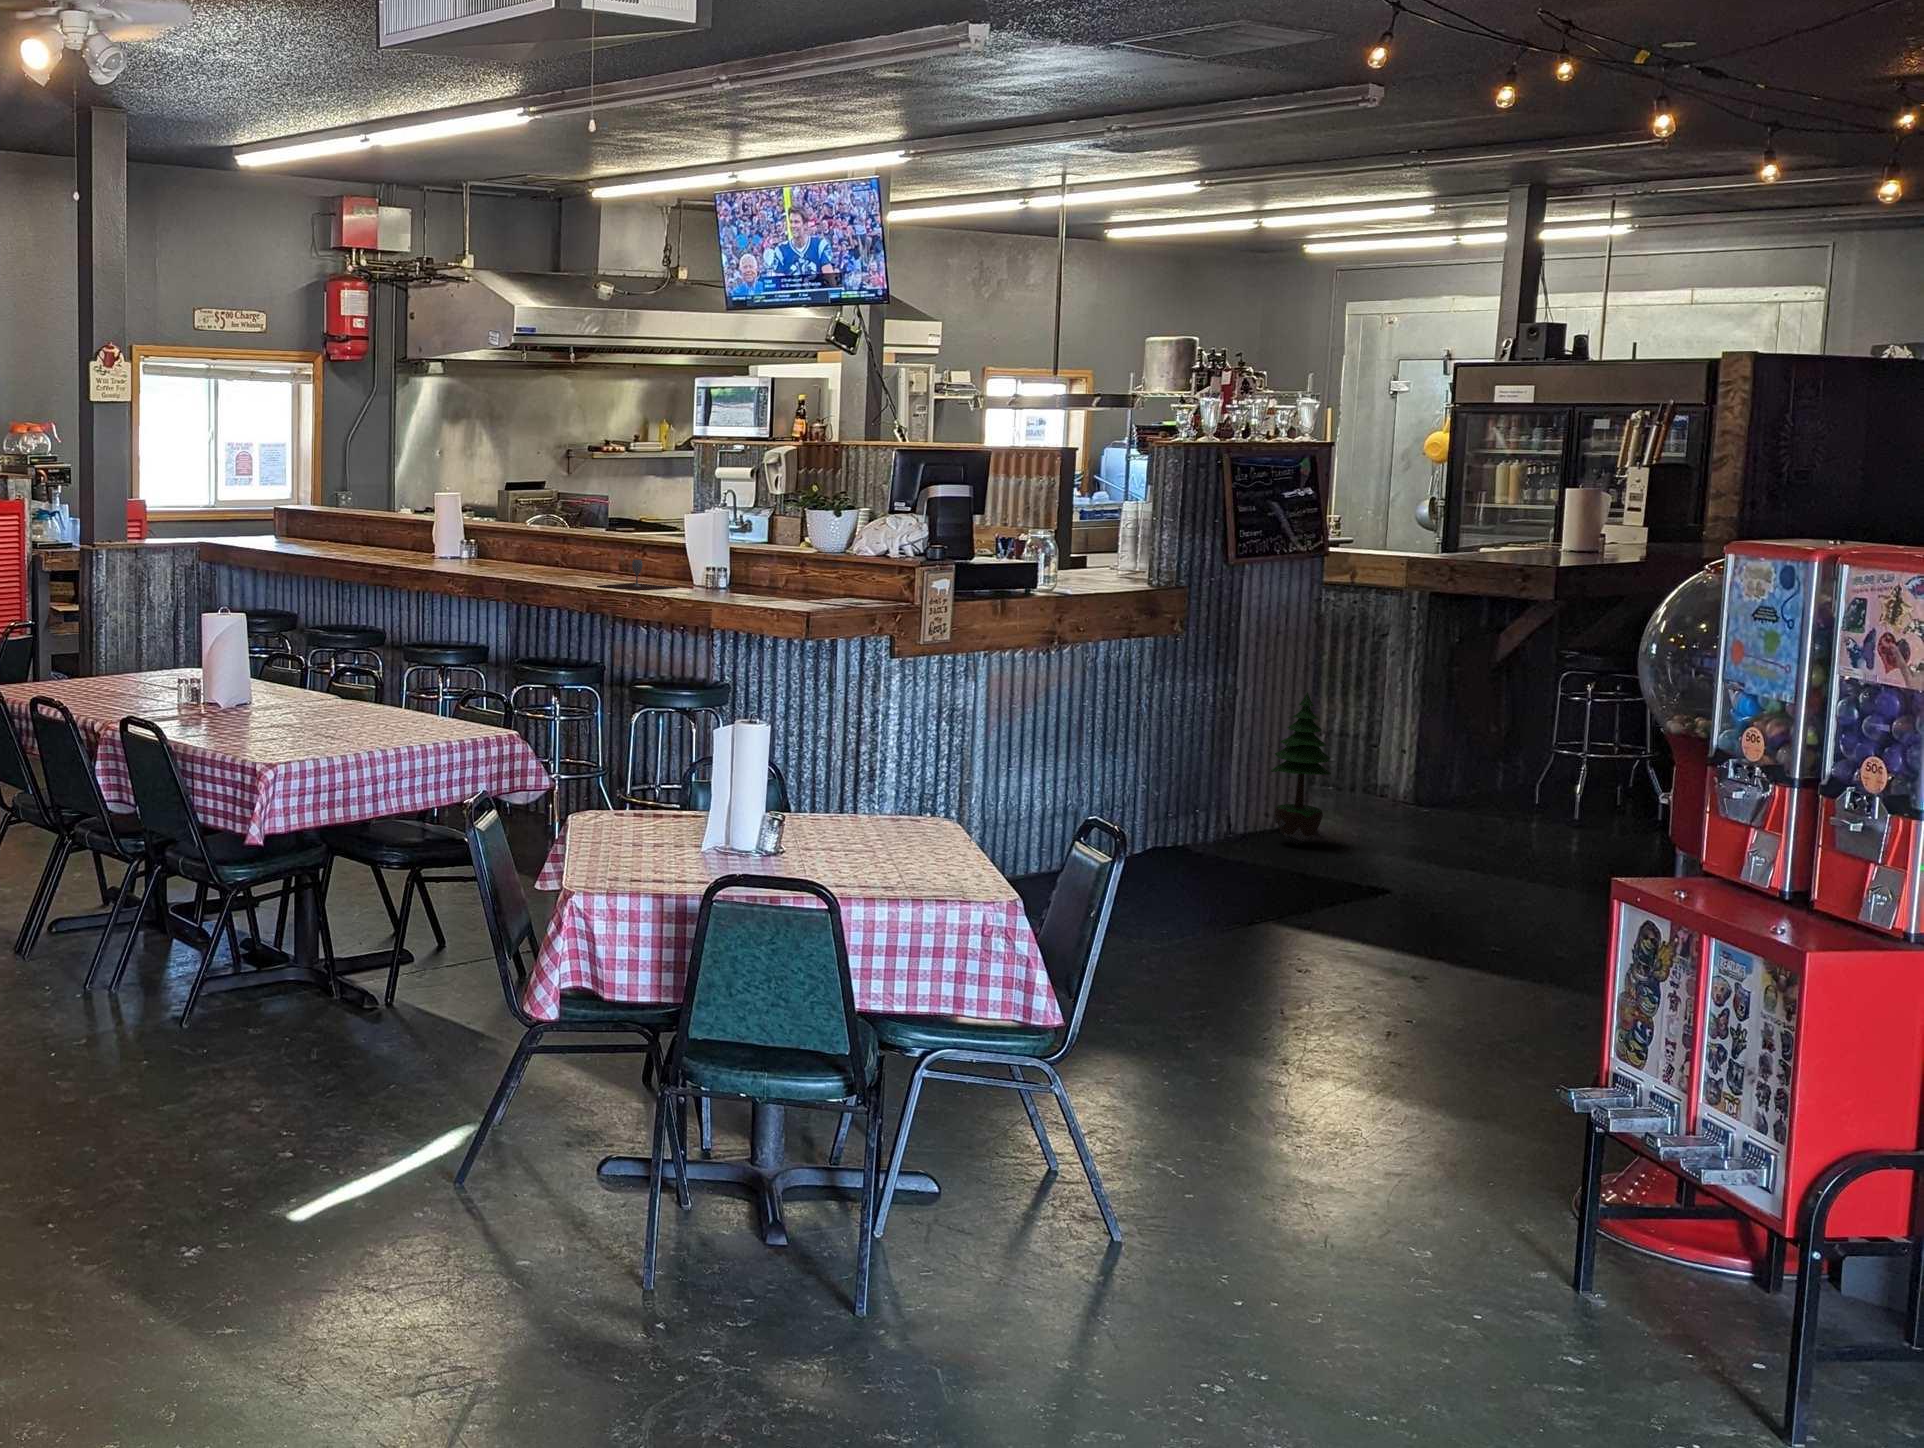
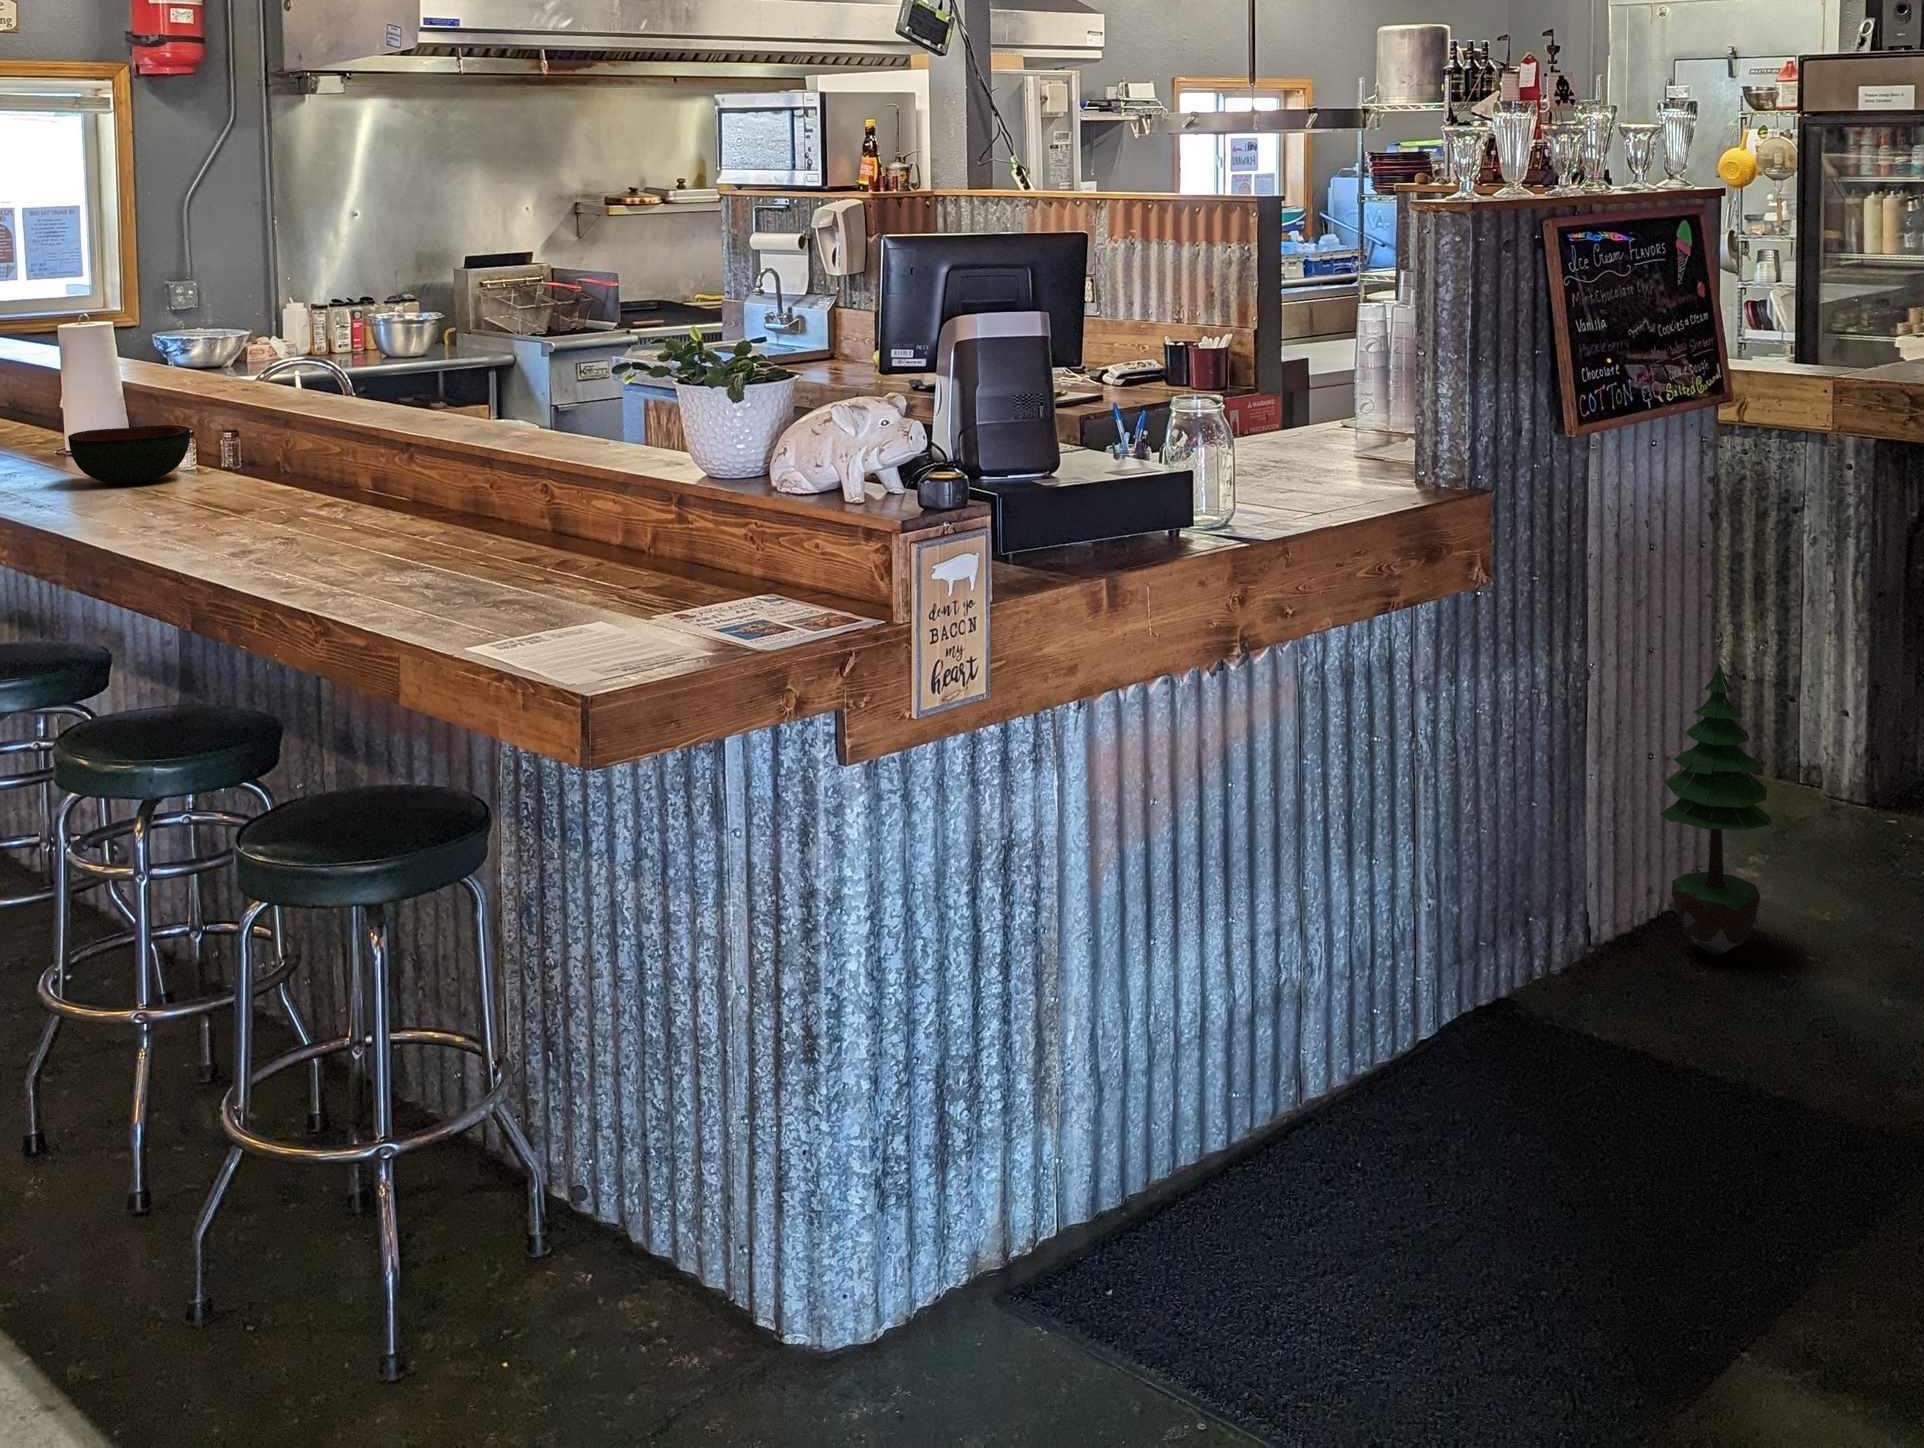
bowl: none [457,543,512,569] -> present [68,425,190,483]
wine glass: present [599,559,676,590] -> none [227,493,424,575]

